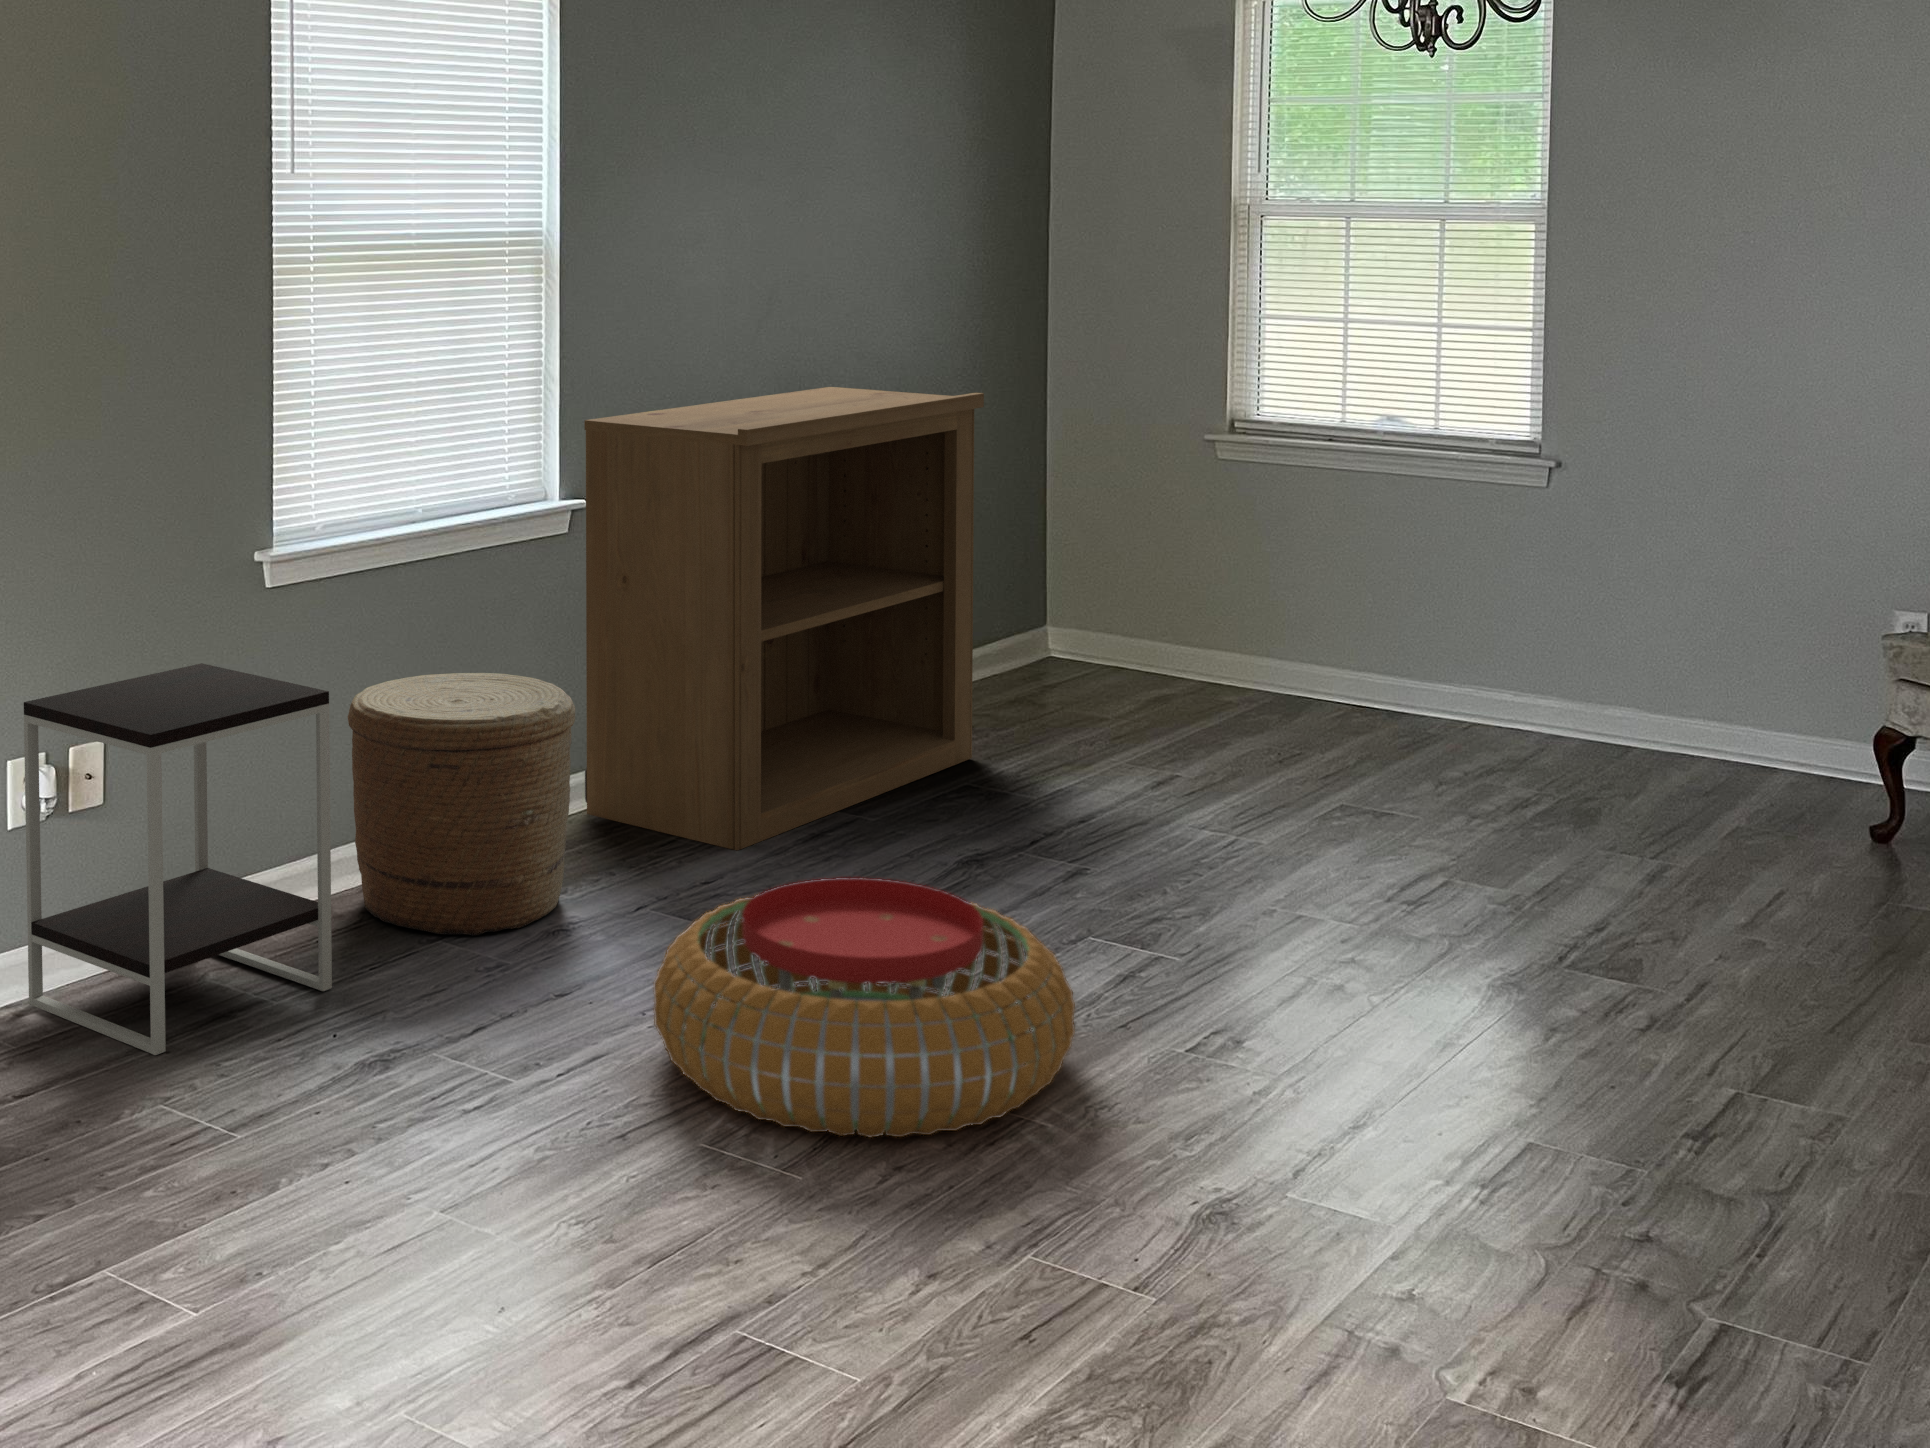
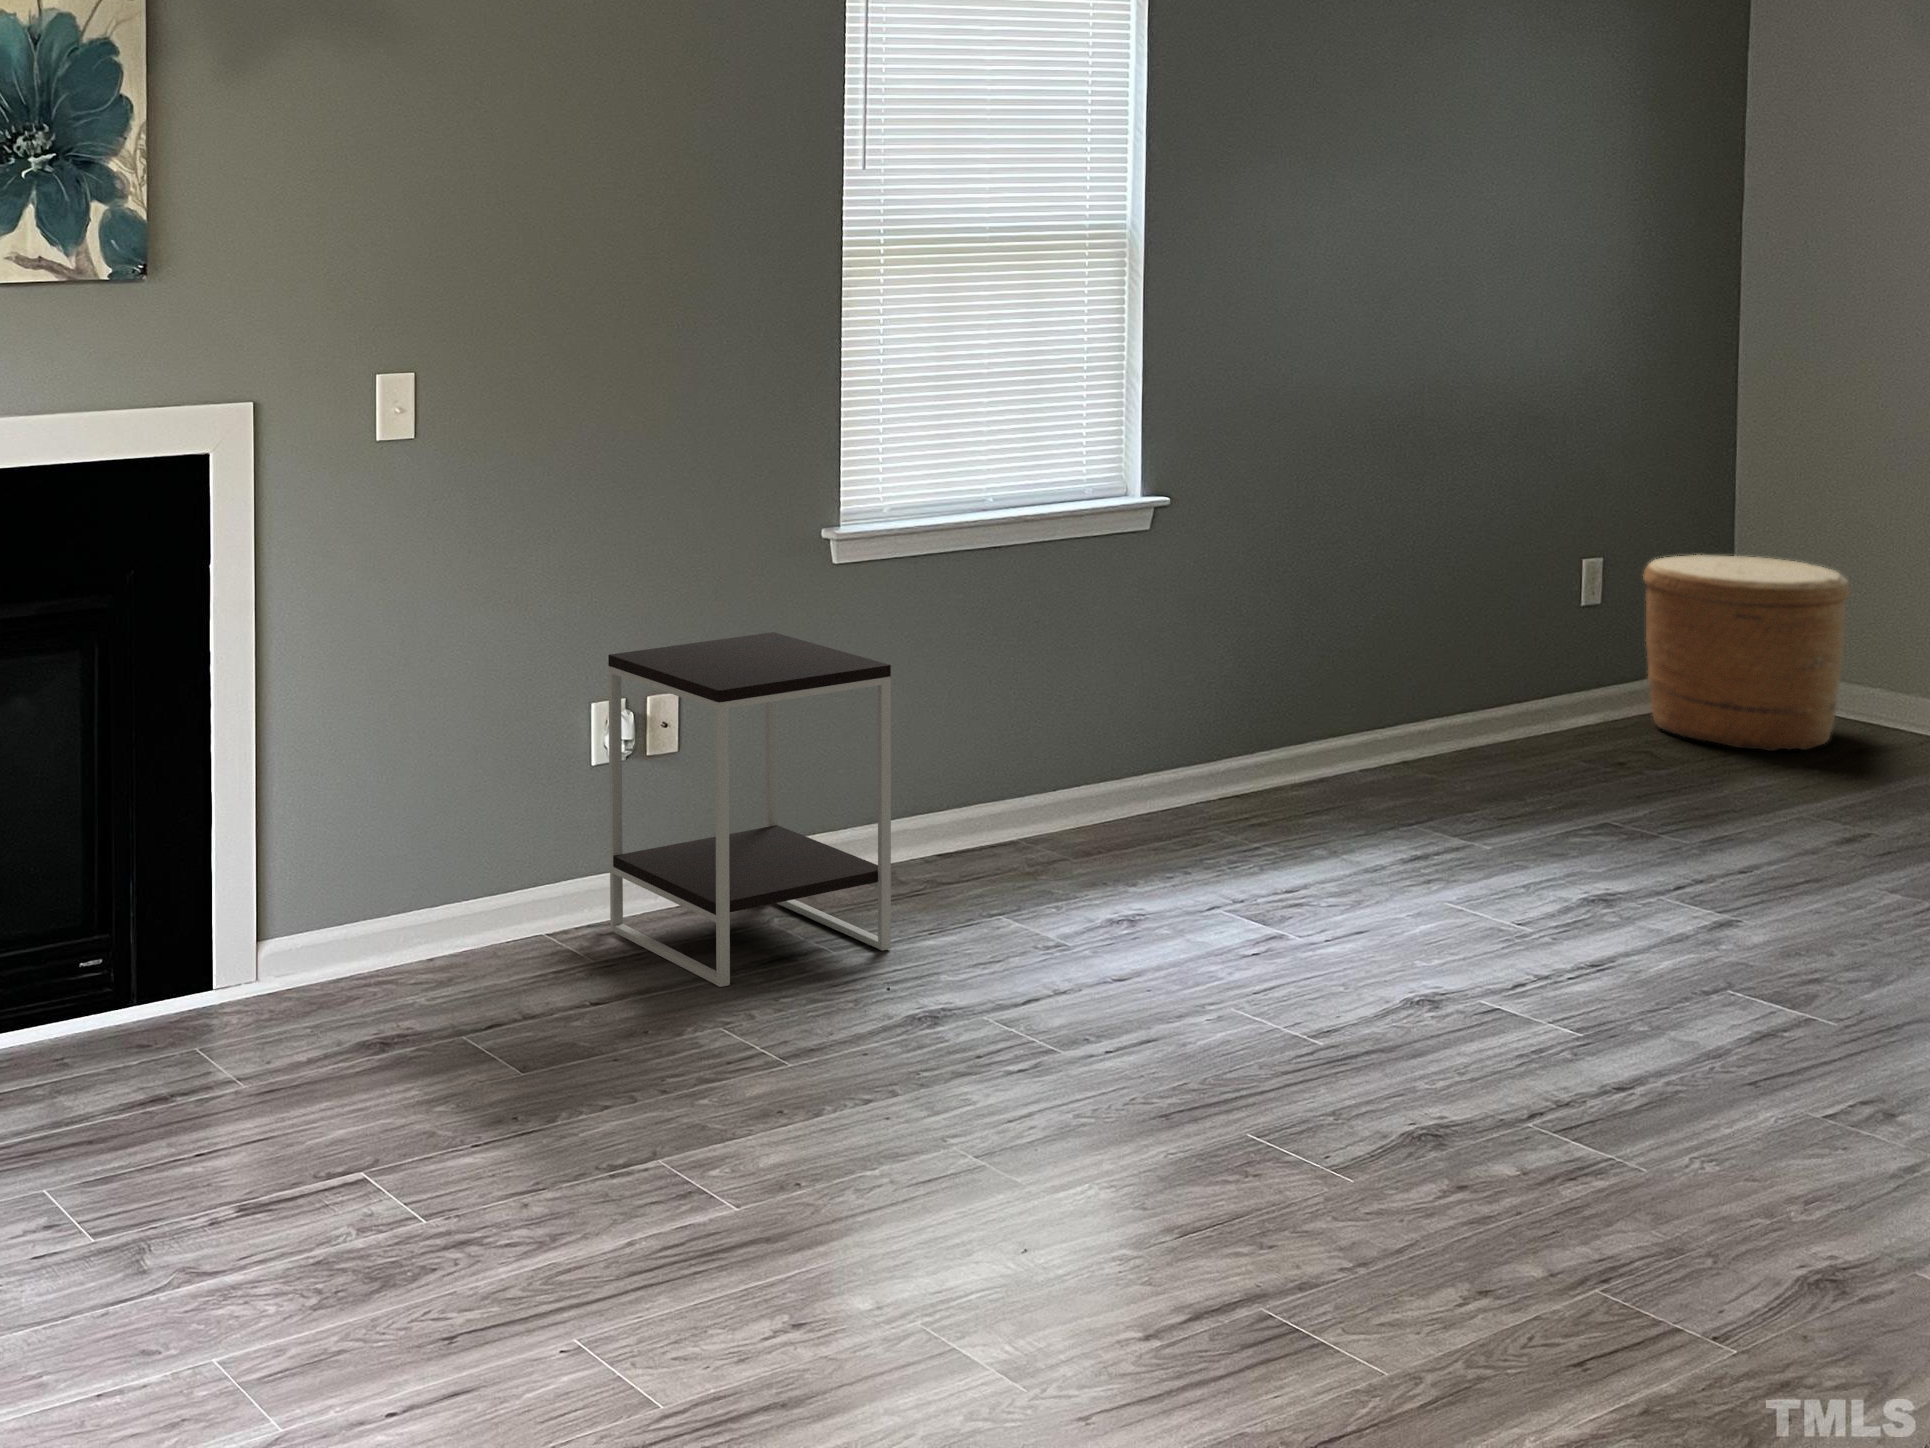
bookshelf: present [584,387,984,850] -> none [1166,391,1636,866]
woven basket: present [348,673,575,936] -> present [1643,555,1849,751]
pouf: present [653,877,1075,1137] -> none [1208,892,1683,1160]

